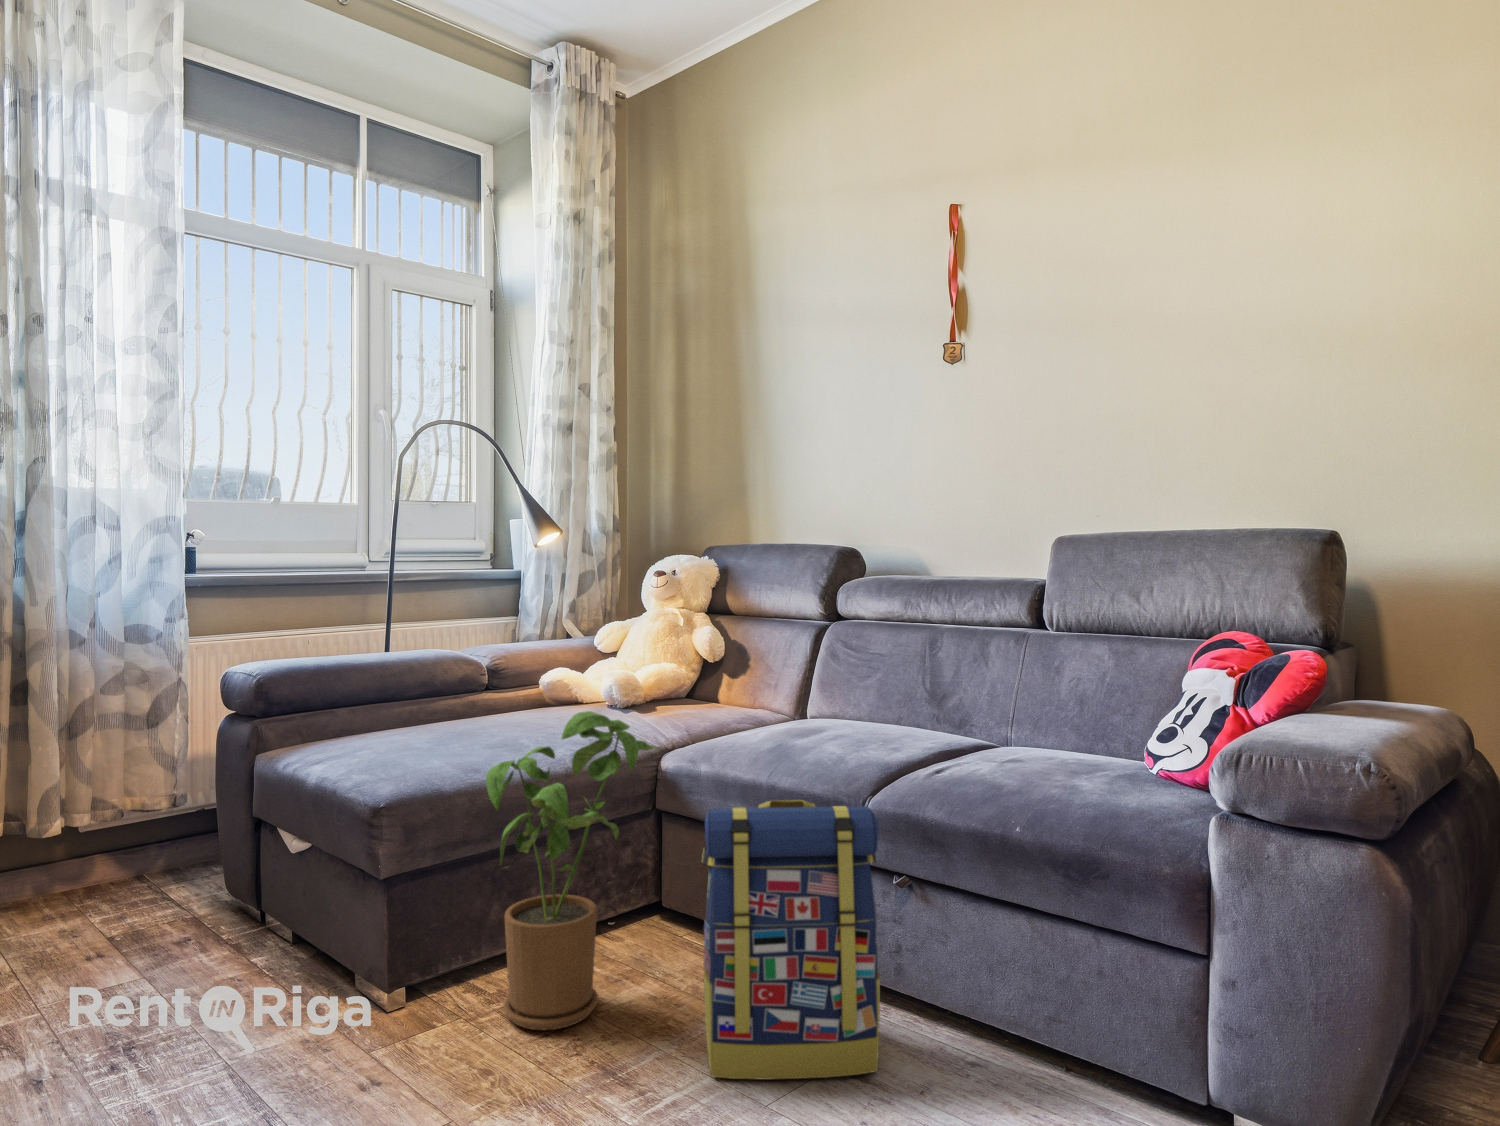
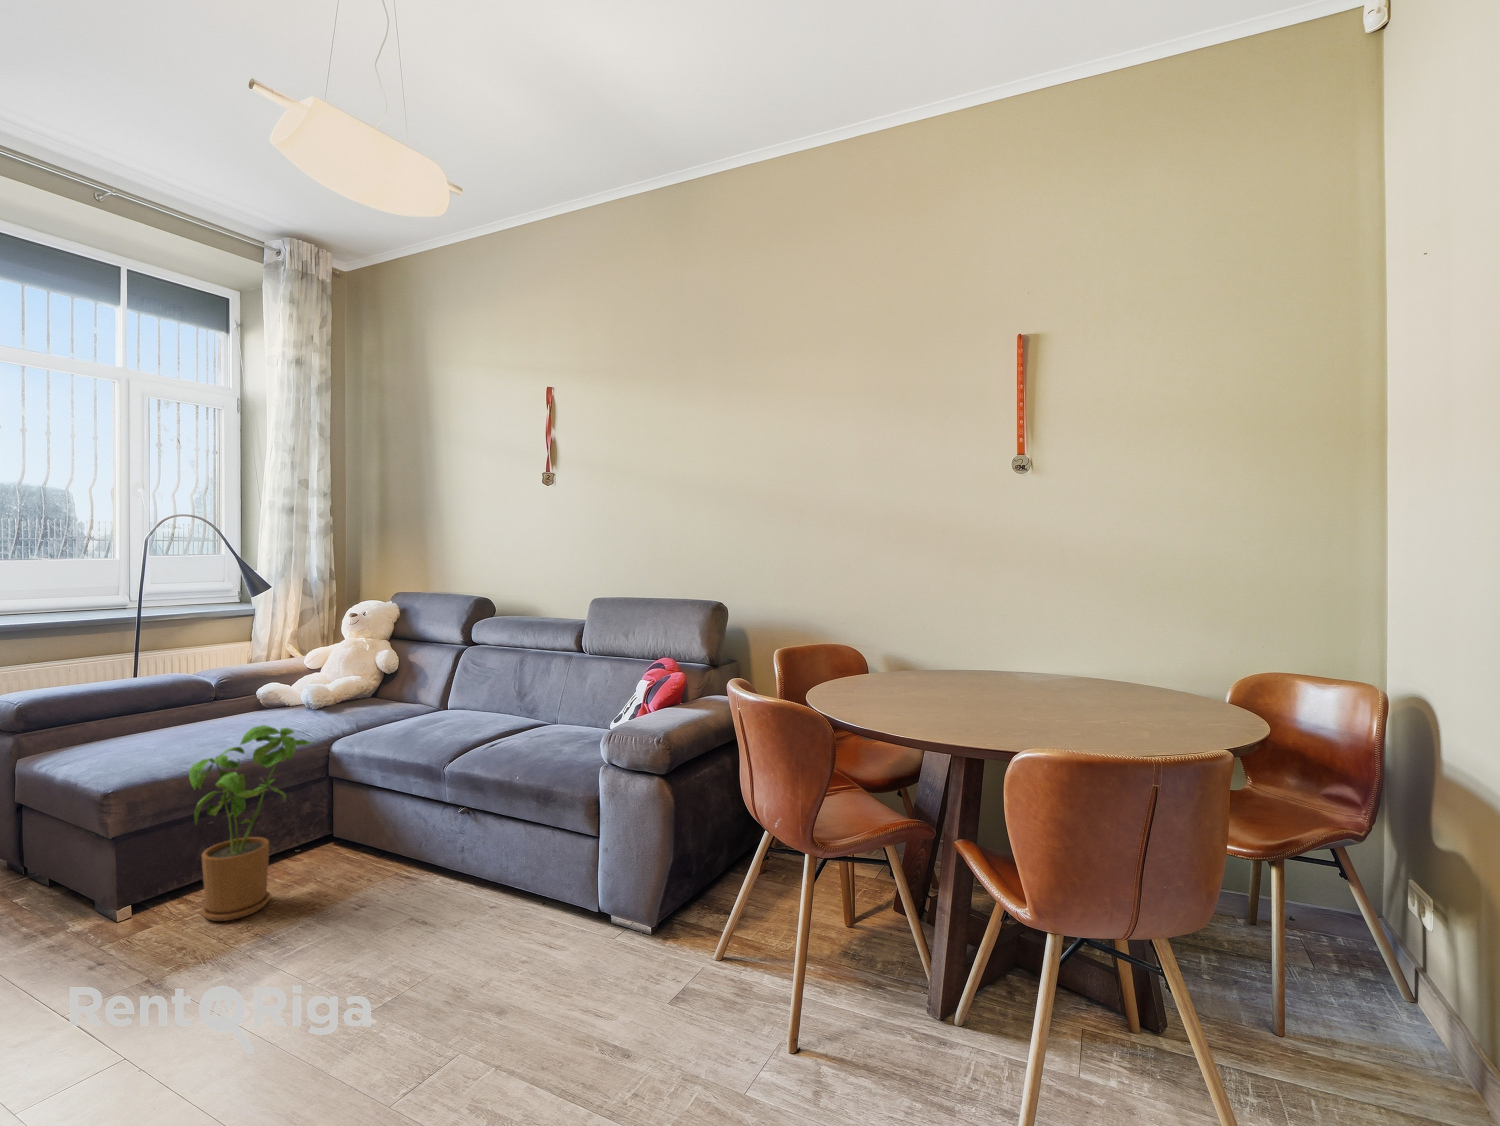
backpack: present [702,800,880,1080] -> none [330,769,441,930]

